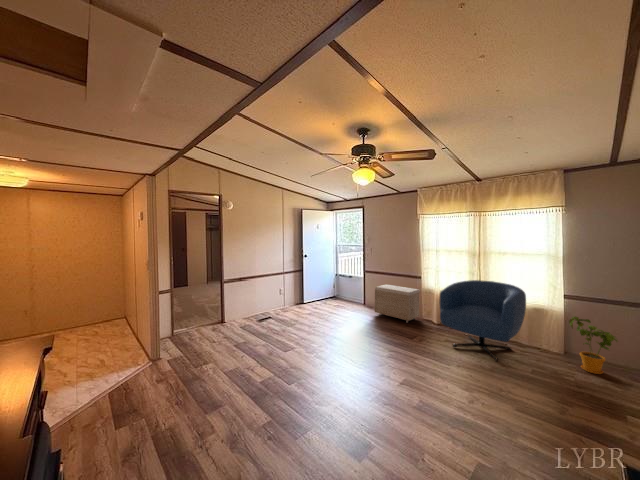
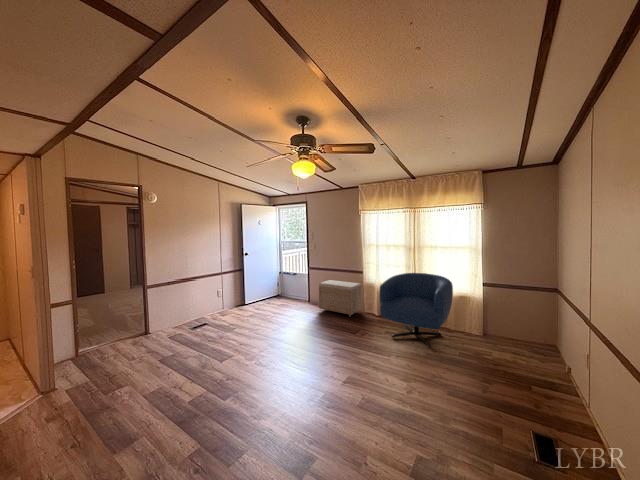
house plant: present [569,317,618,374] -> none [486,302,523,350]

